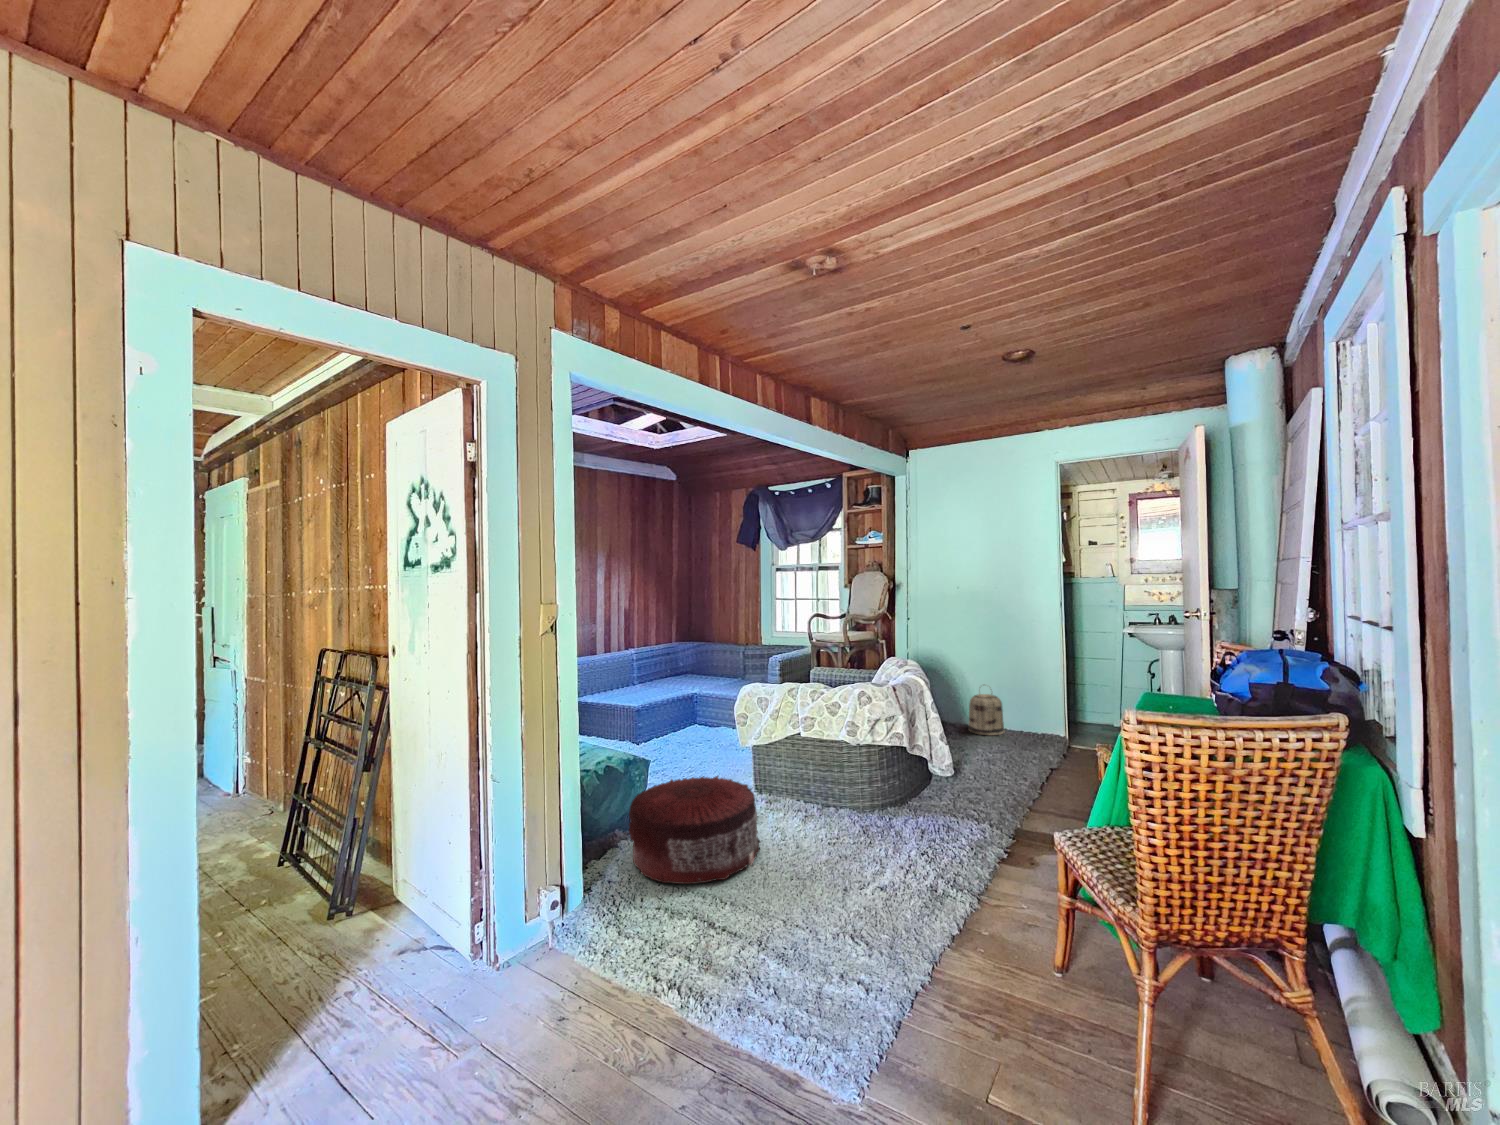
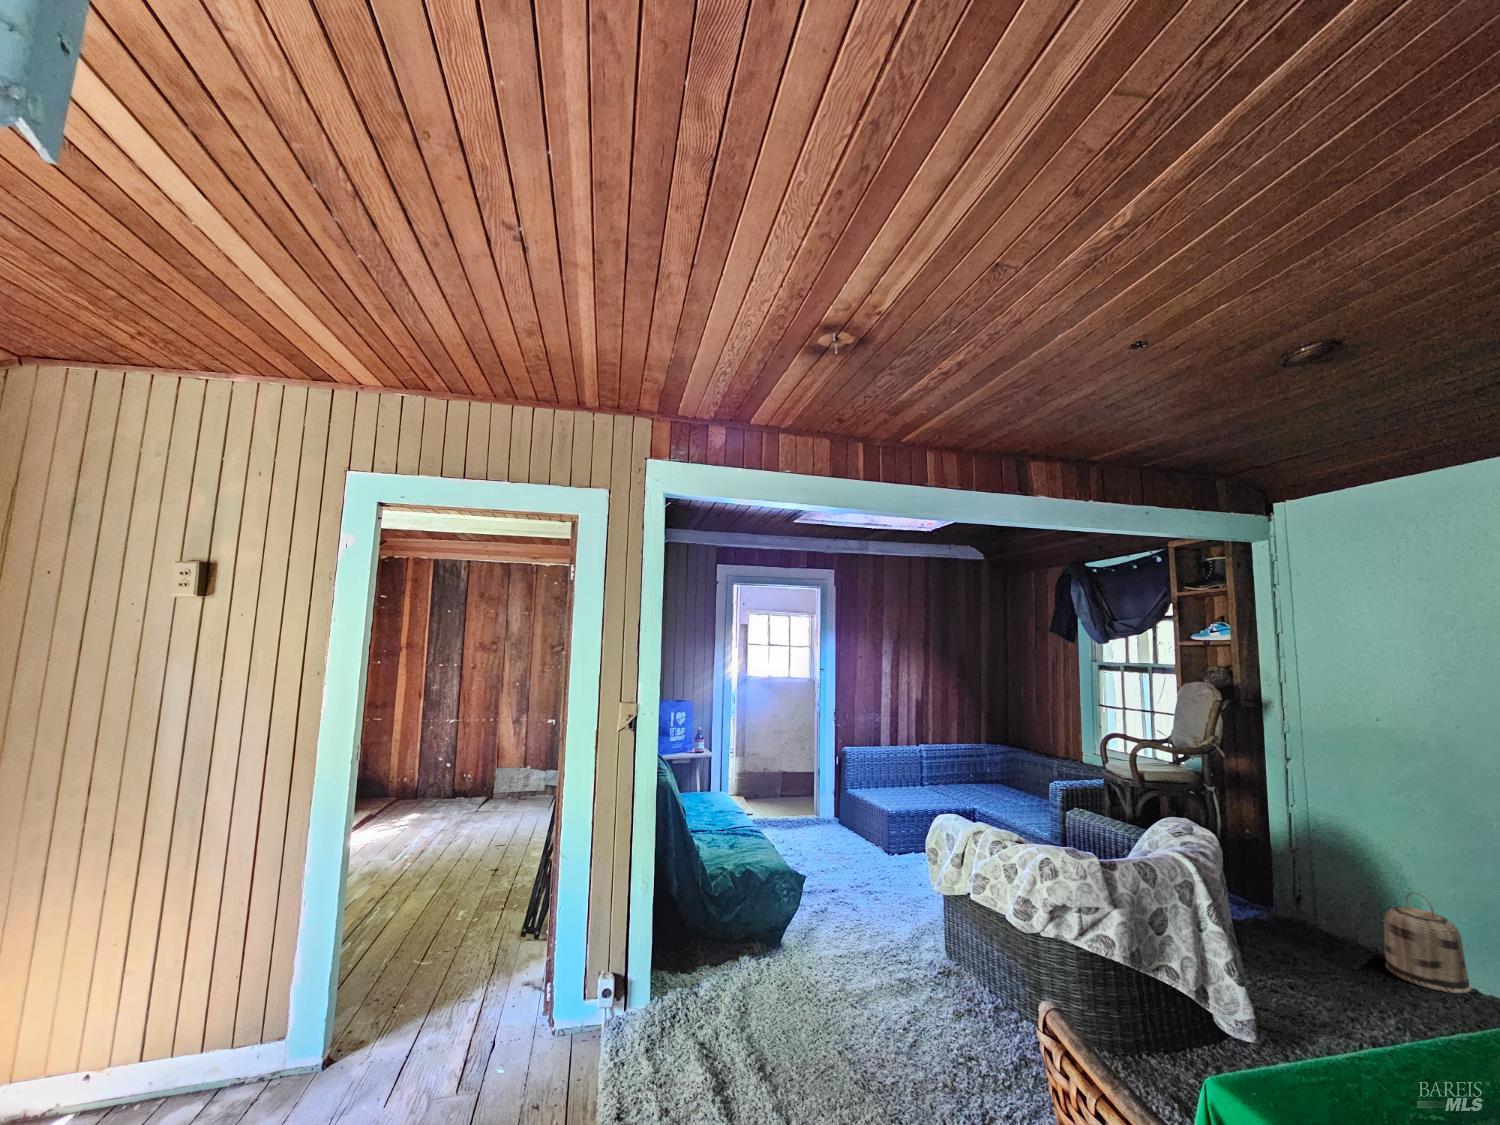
pouf: present [629,776,760,884] -> none [729,904,875,1047]

